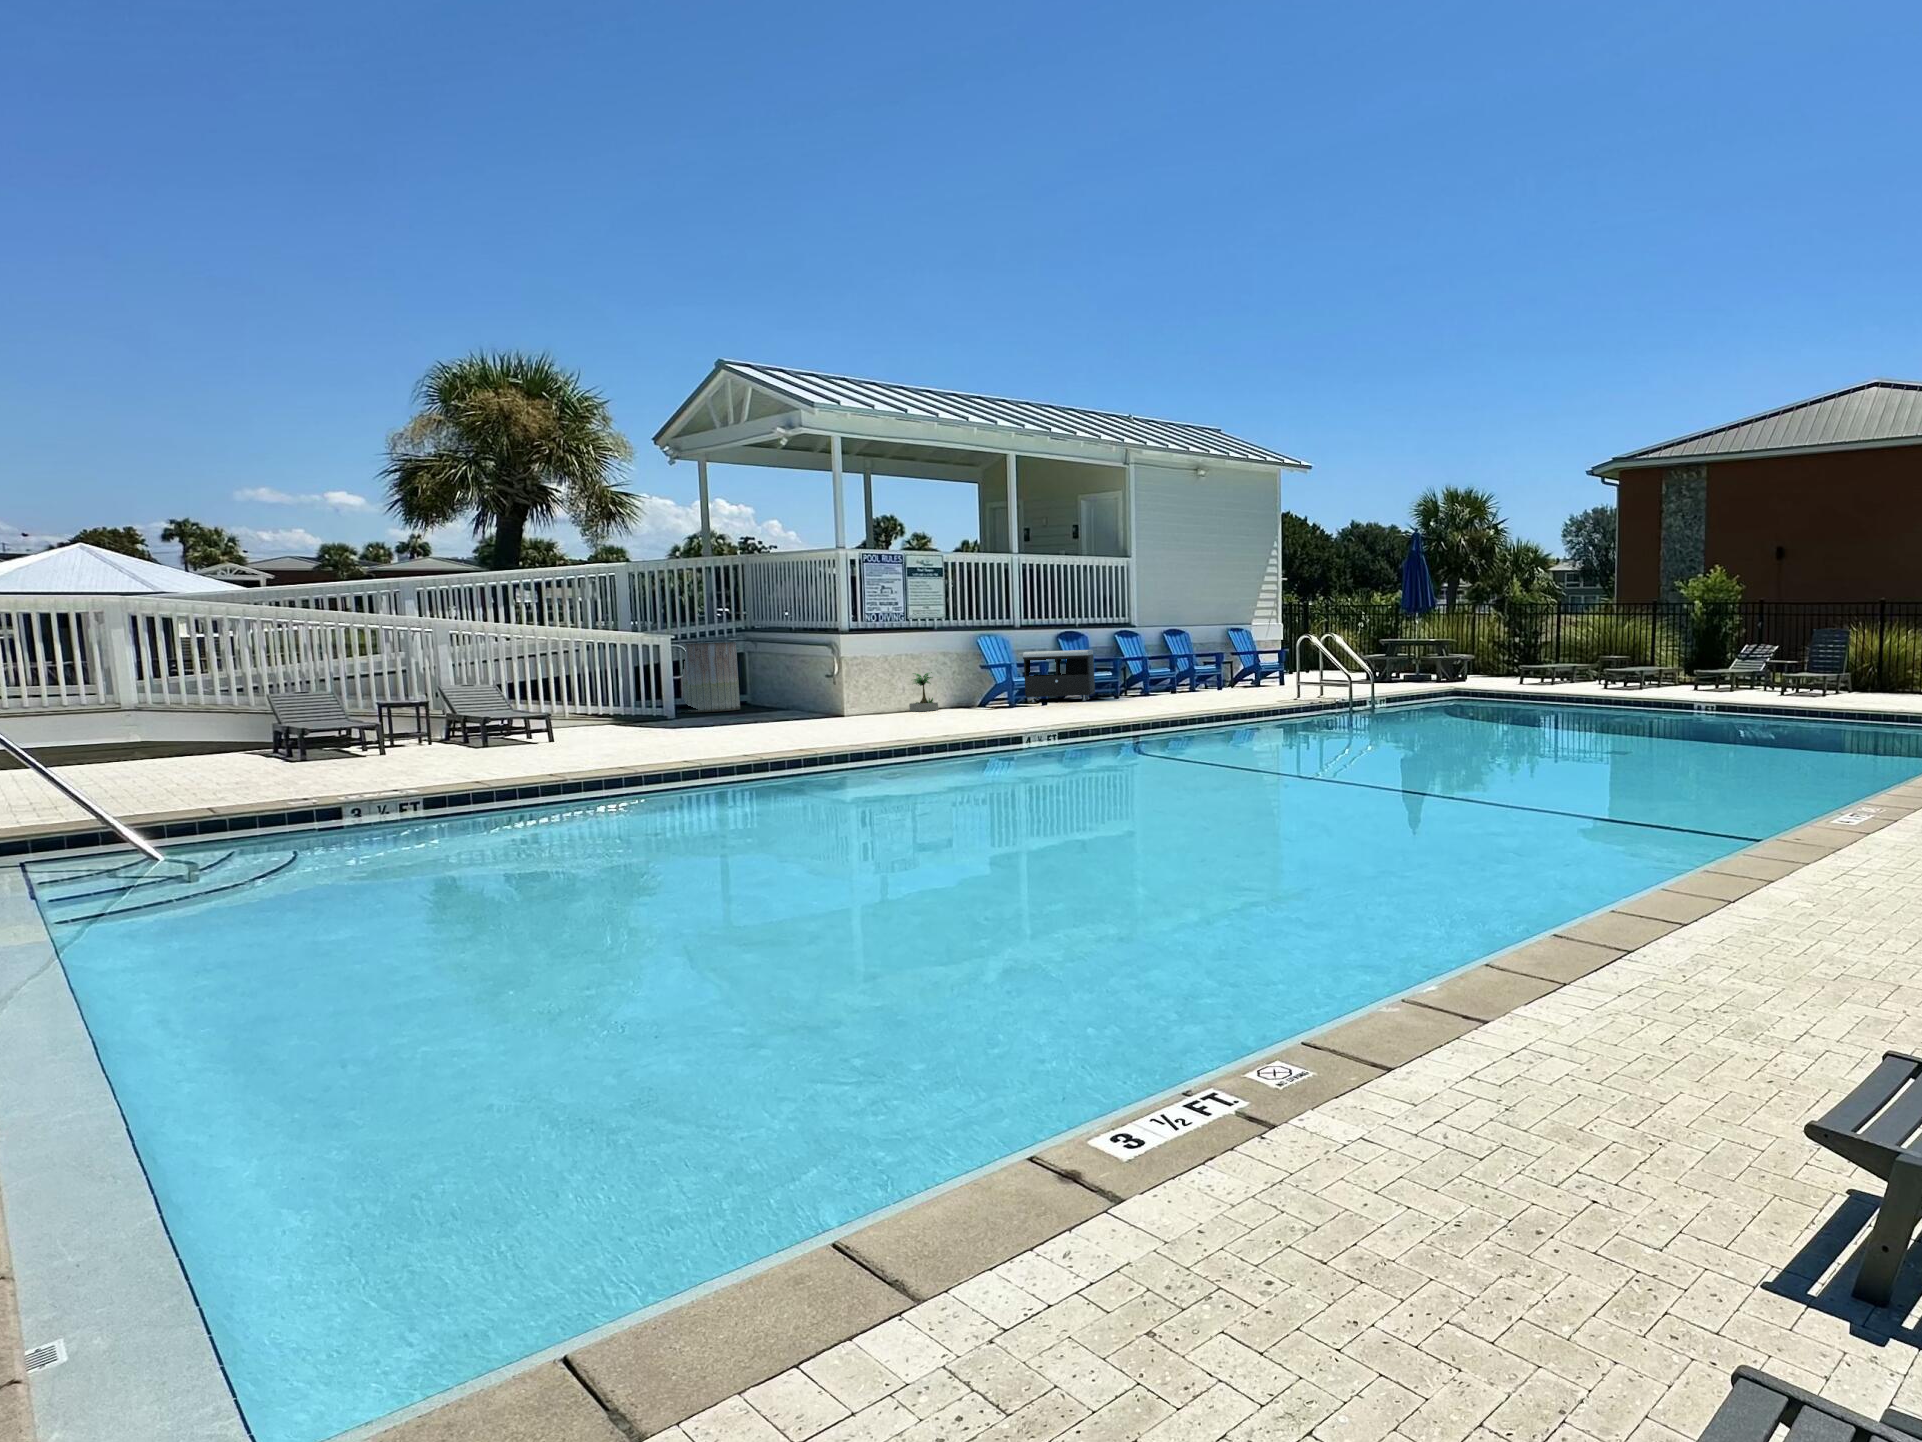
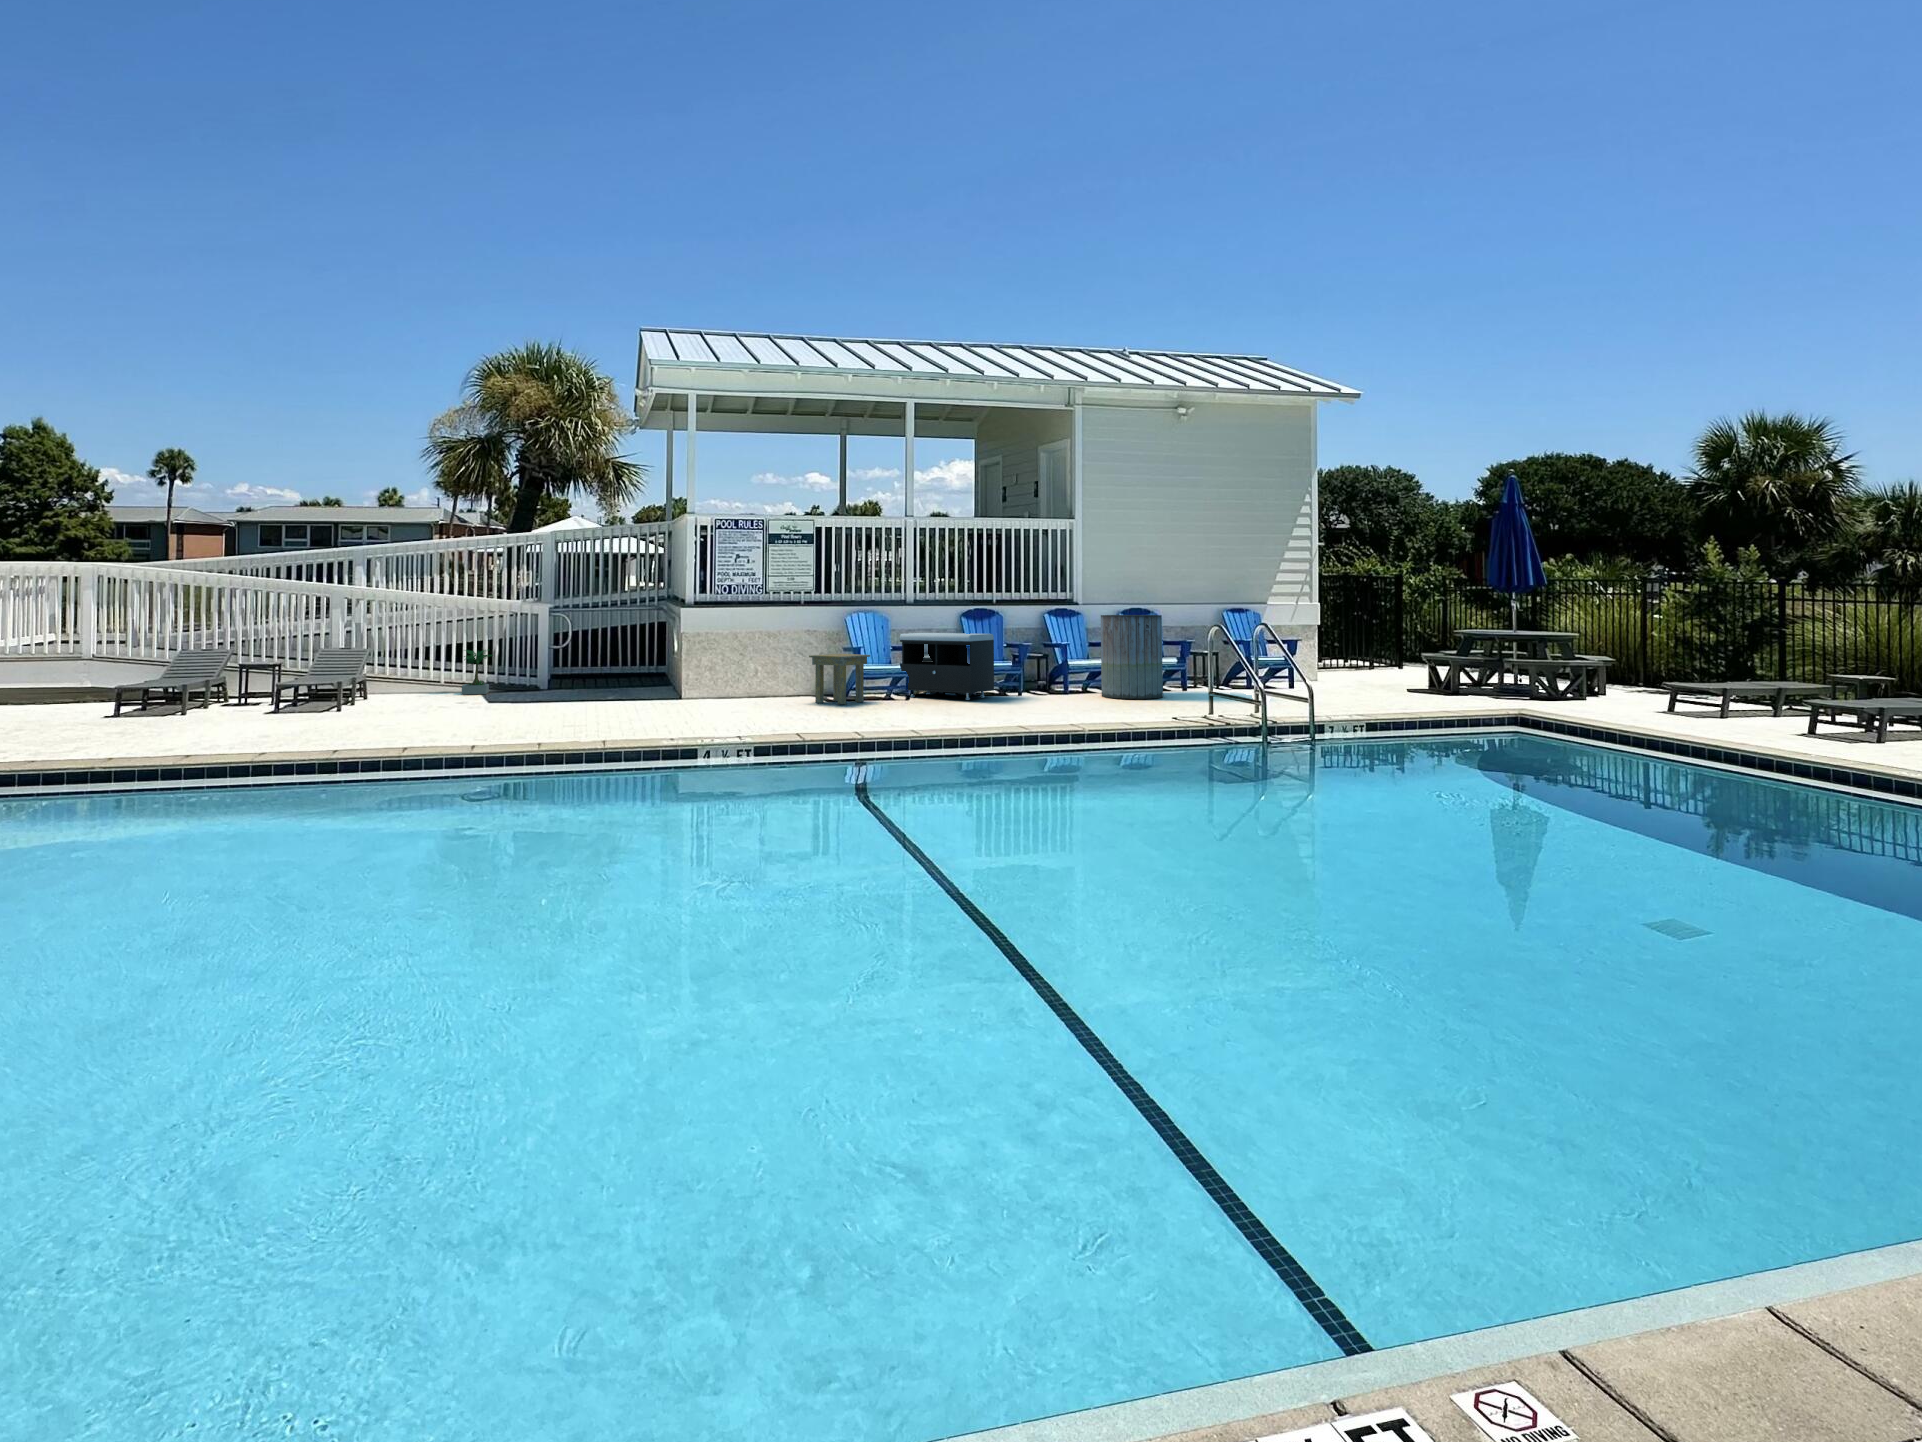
trash can: present [683,642,740,712] -> present [1101,615,1163,699]
side table: none [969,669,1014,709] -> present [809,654,870,704]
potted plant: present [909,672,938,711] -> present [462,650,493,694]

